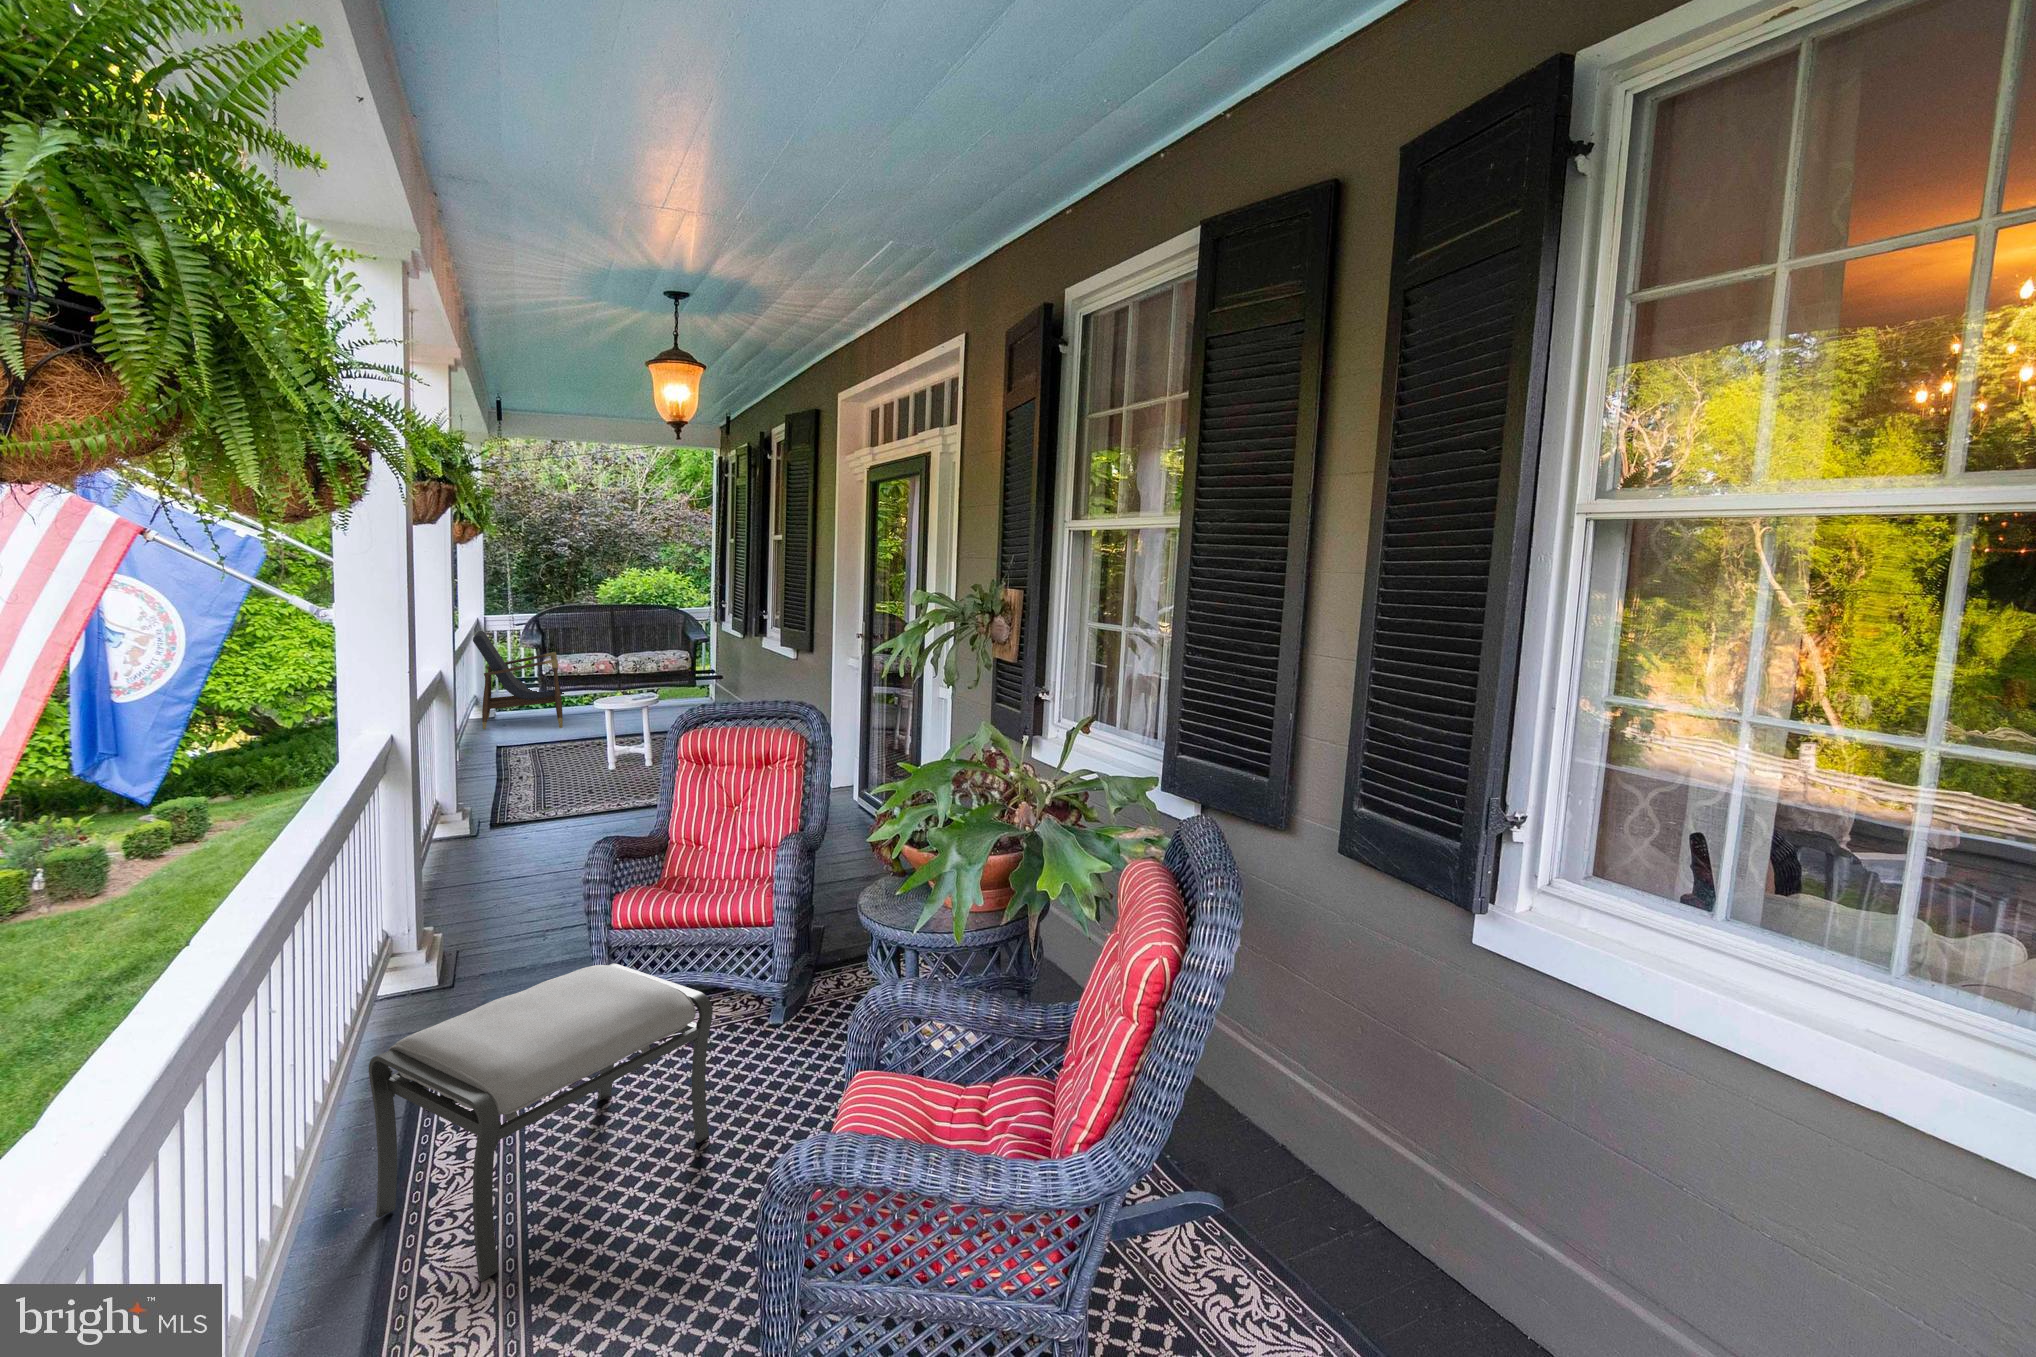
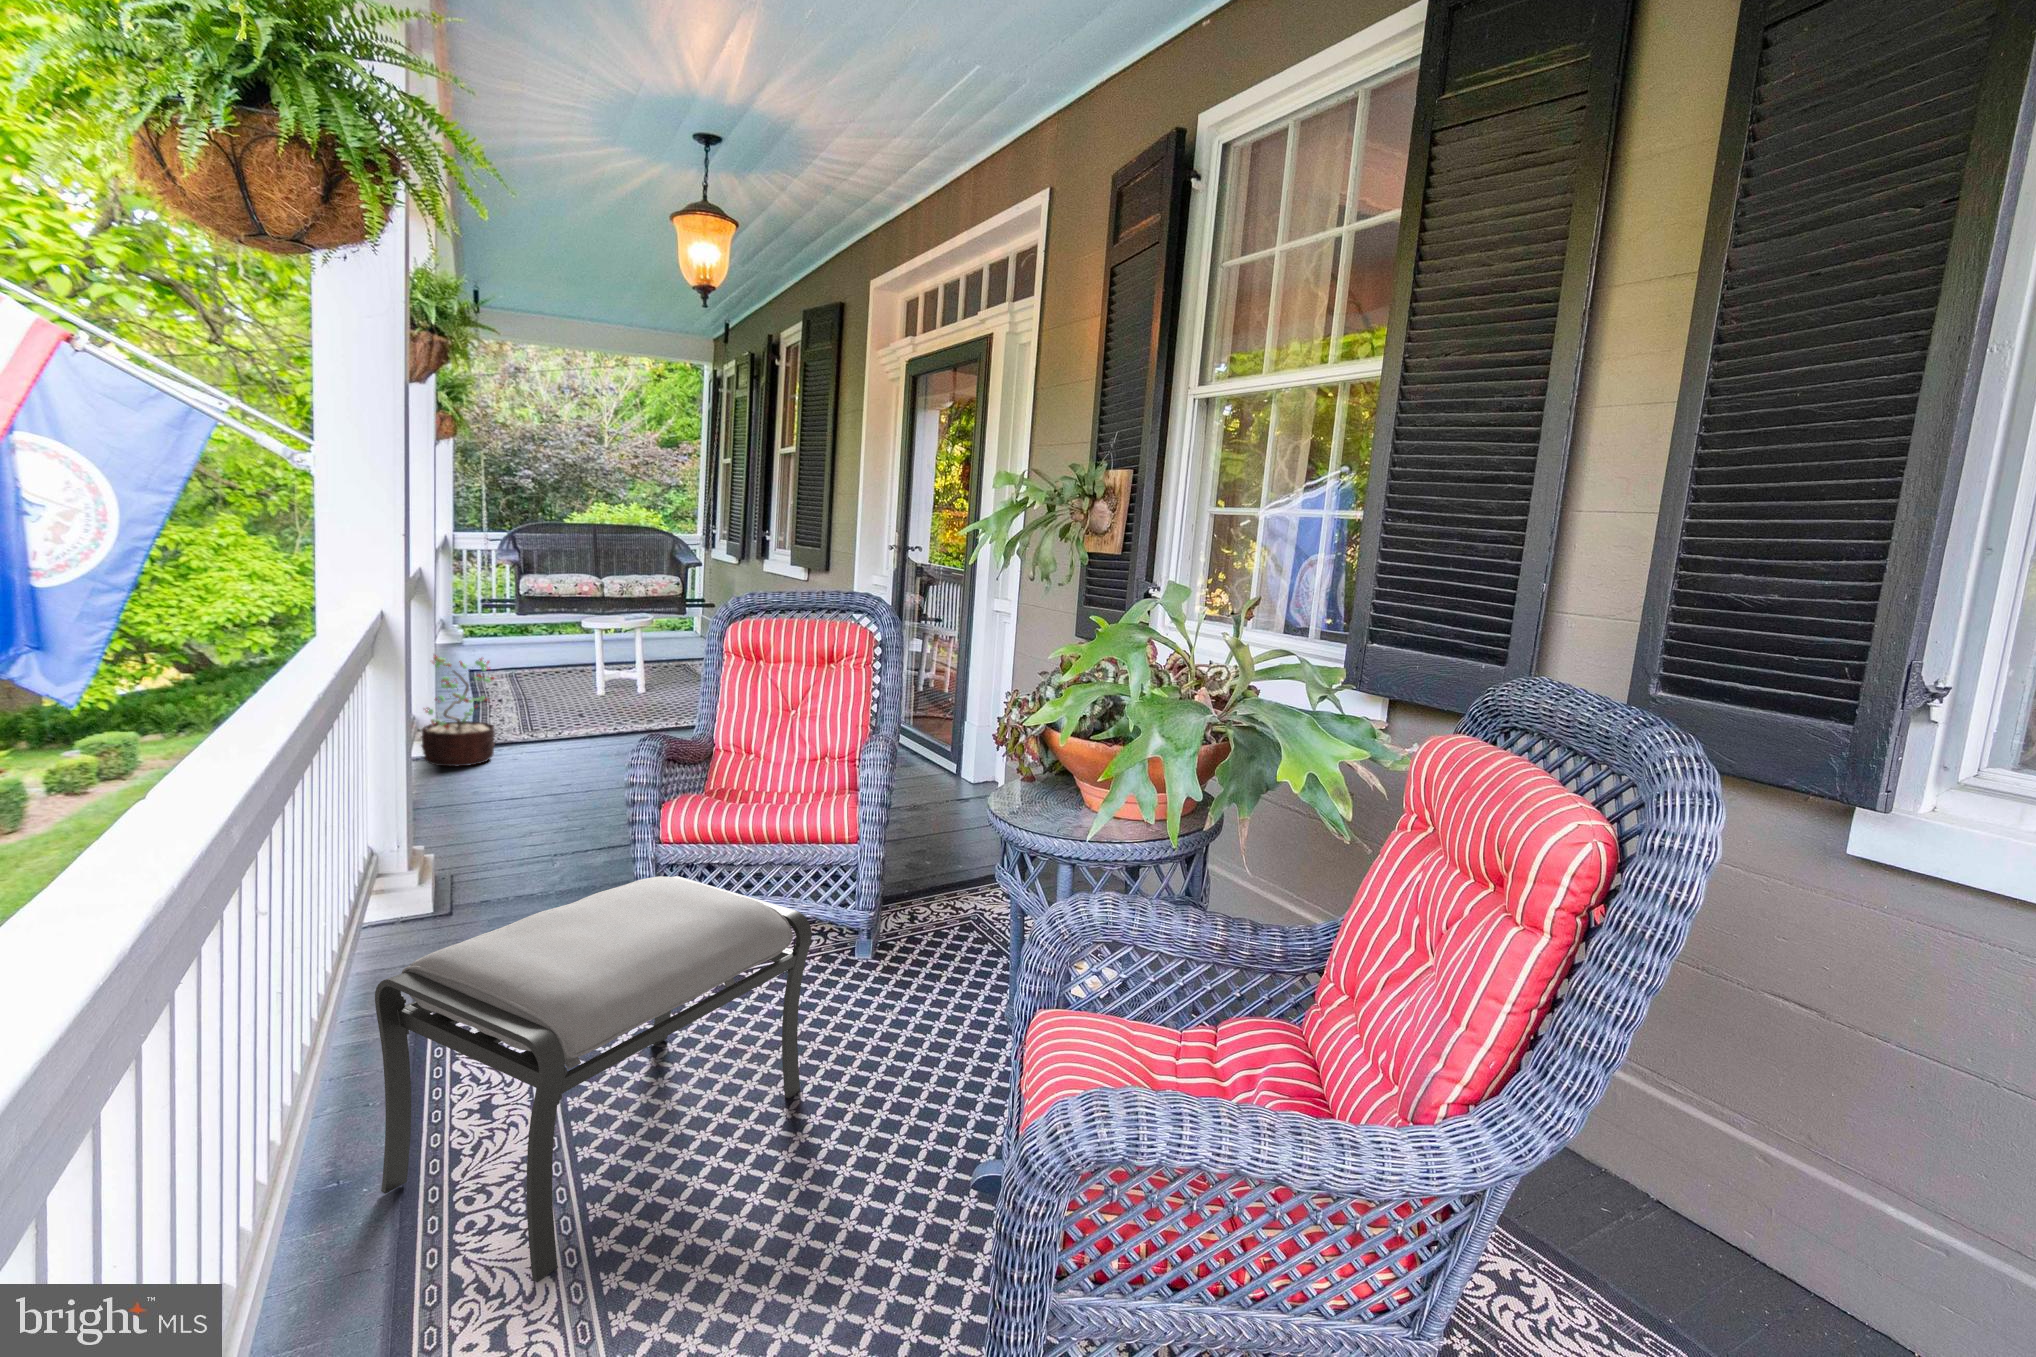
lounge chair: present [473,631,564,729] -> none [443,550,556,657]
decorative plant: none [441,748,507,848] -> present [421,655,495,767]

